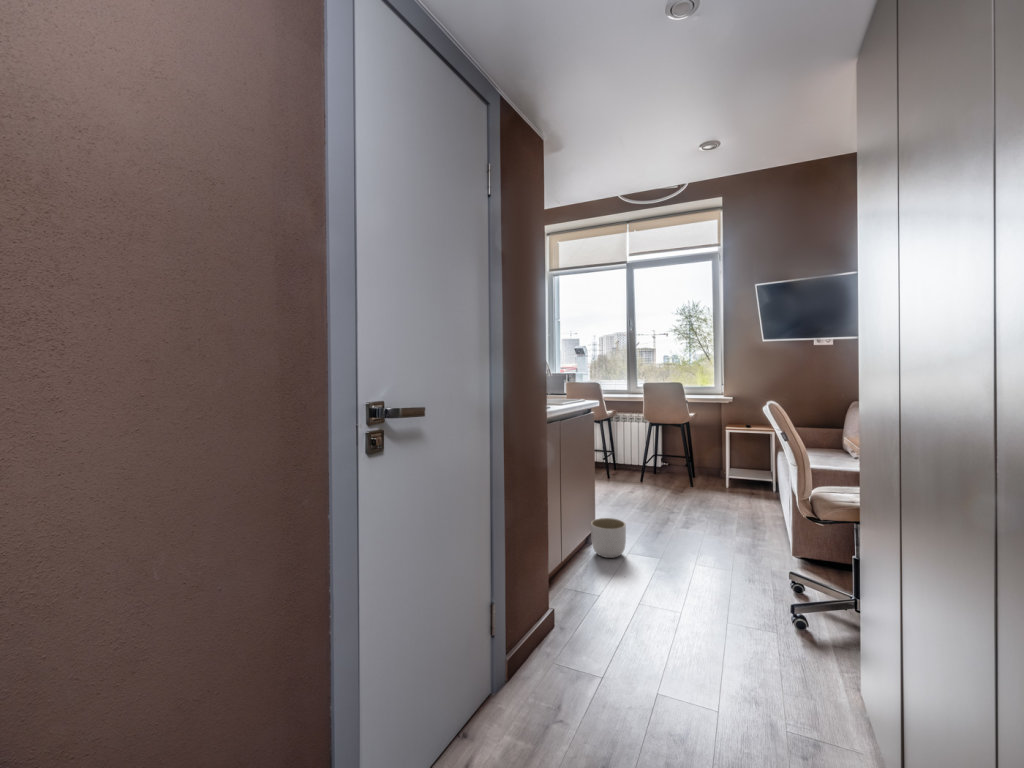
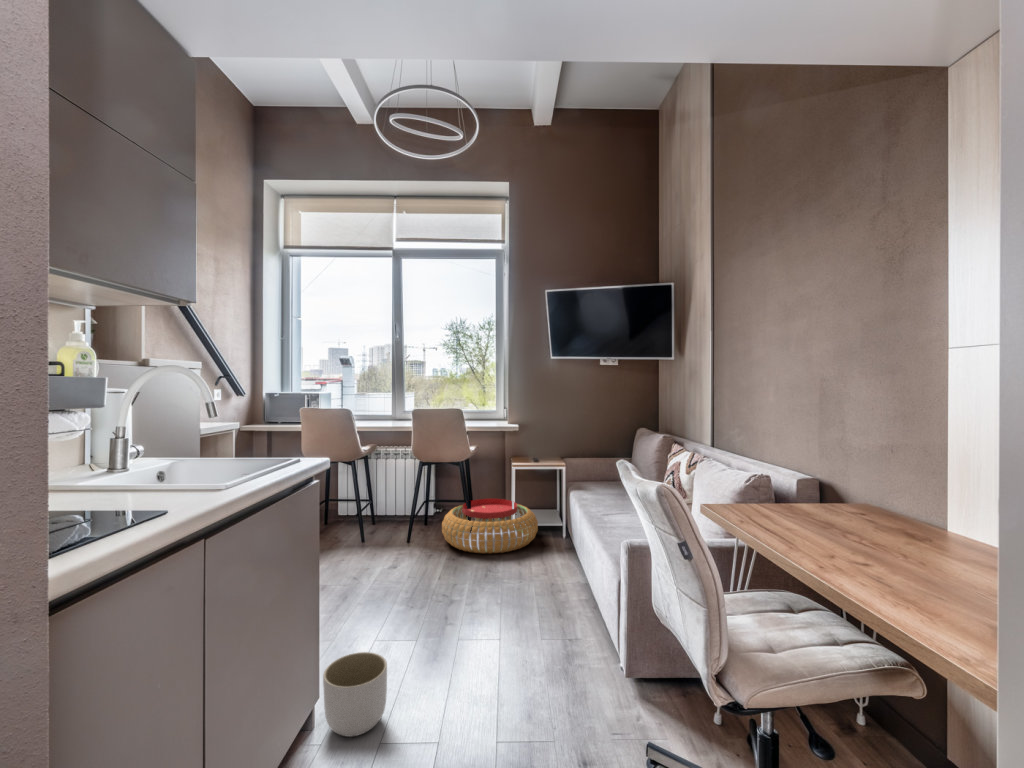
pouf: none [667,456,749,495] -> present [442,499,538,553]

